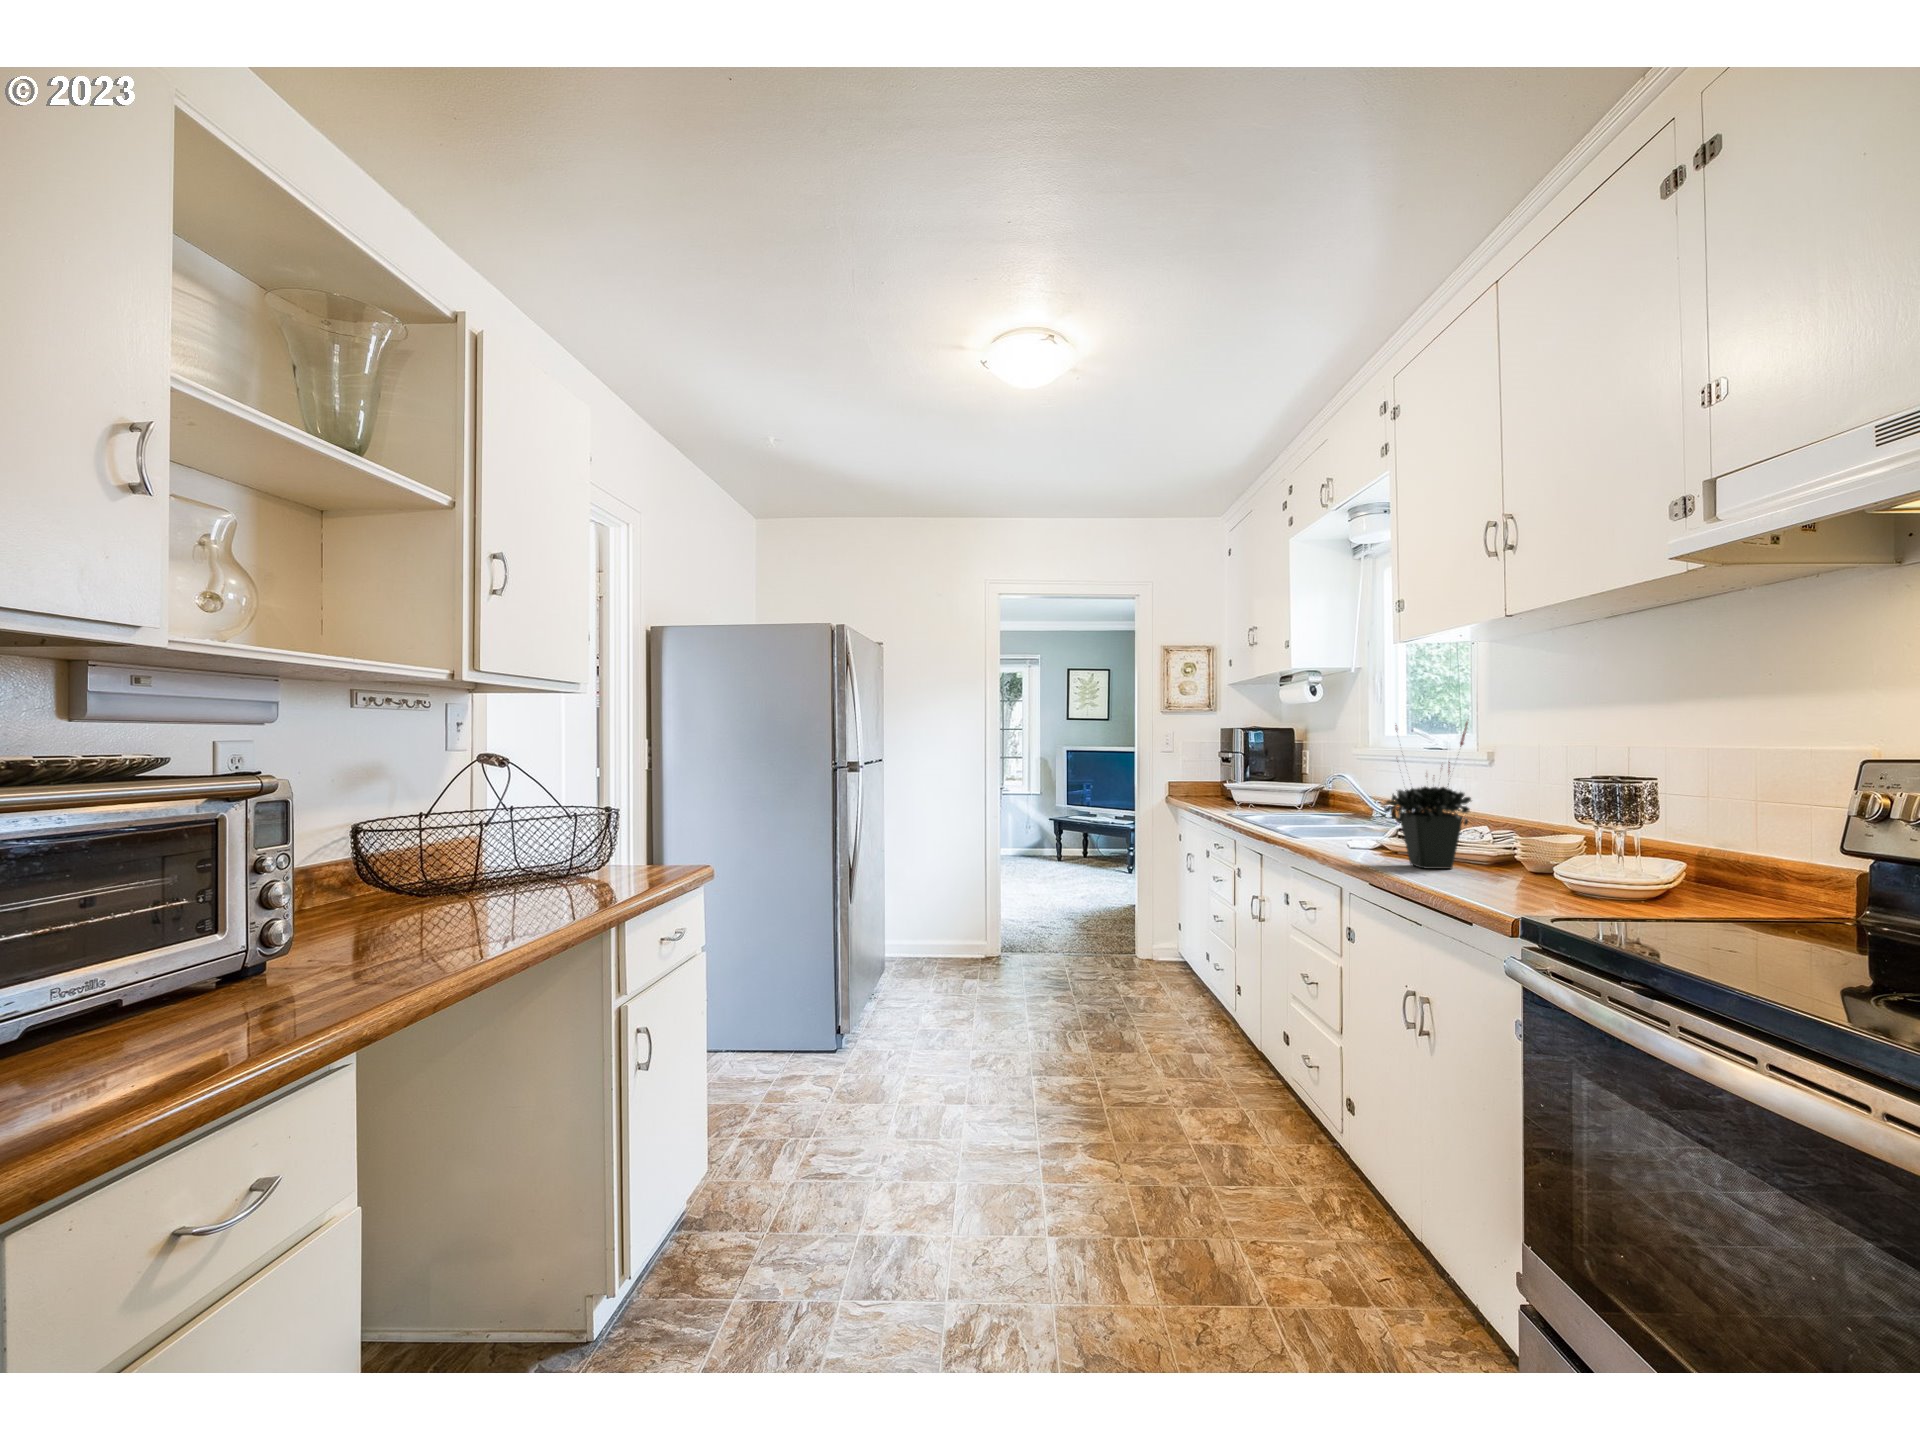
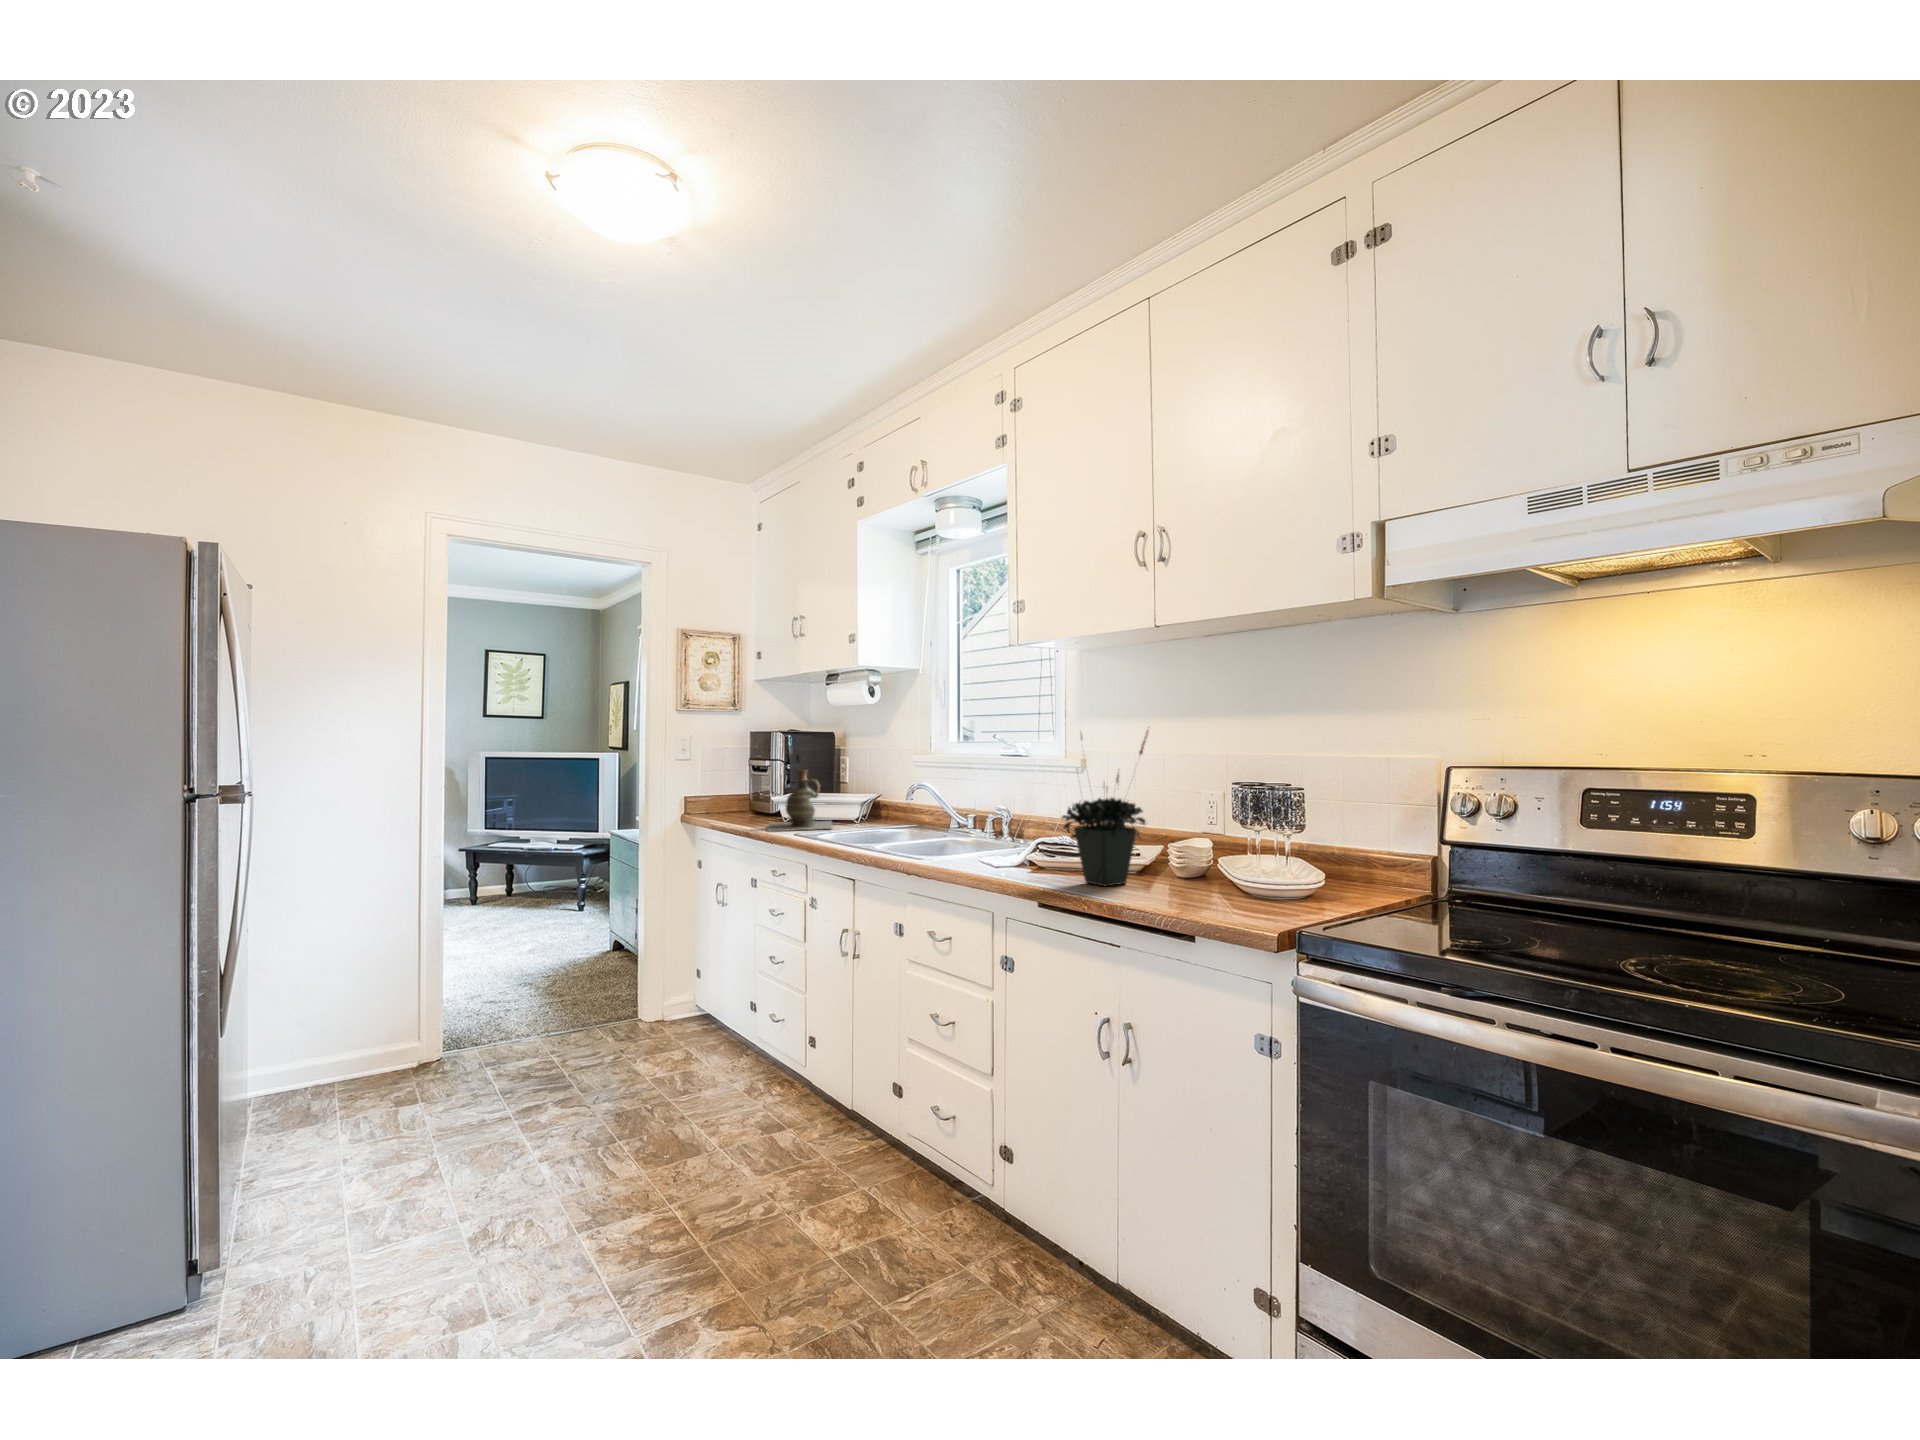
ceramic jug: none [1218,760,1284,813] -> present [767,770,832,831]

